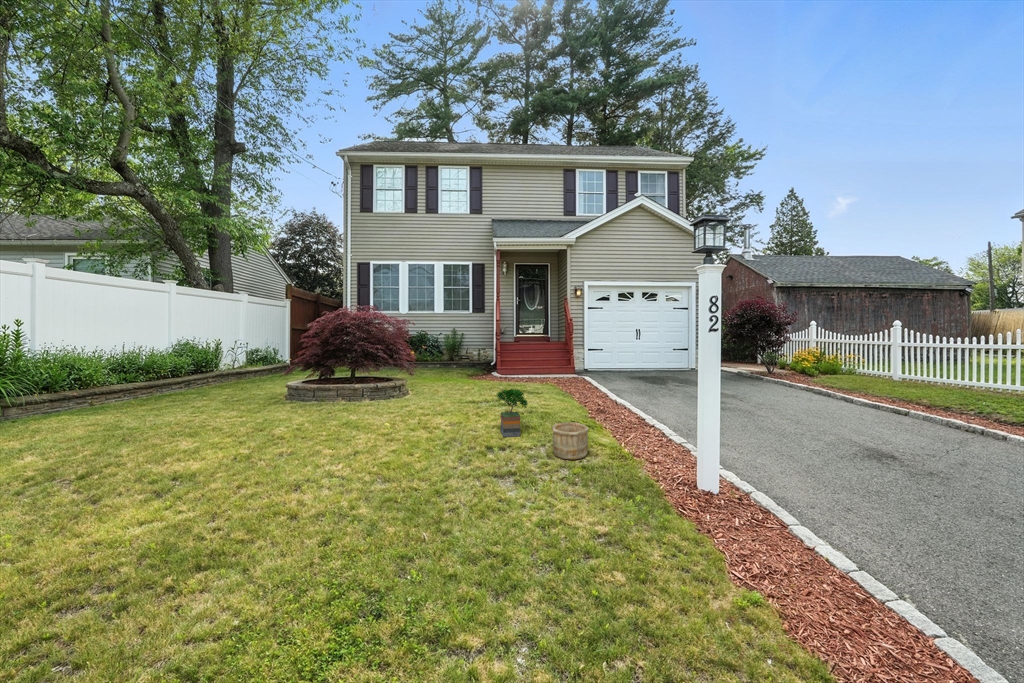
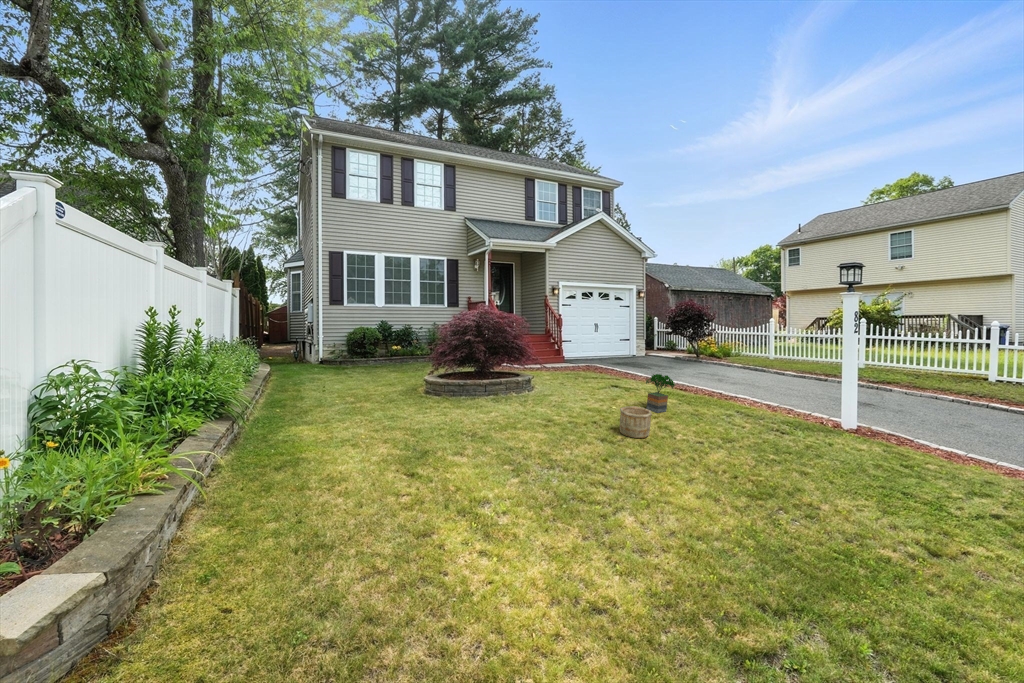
wooden bucket: present [552,422,589,460] -> present [620,406,652,438]

